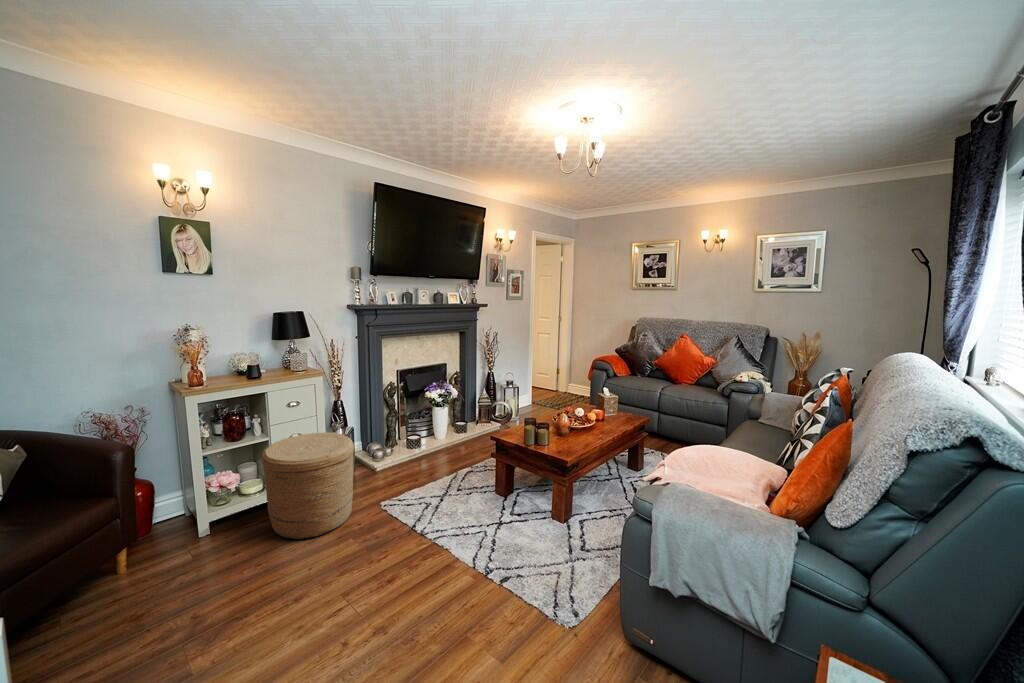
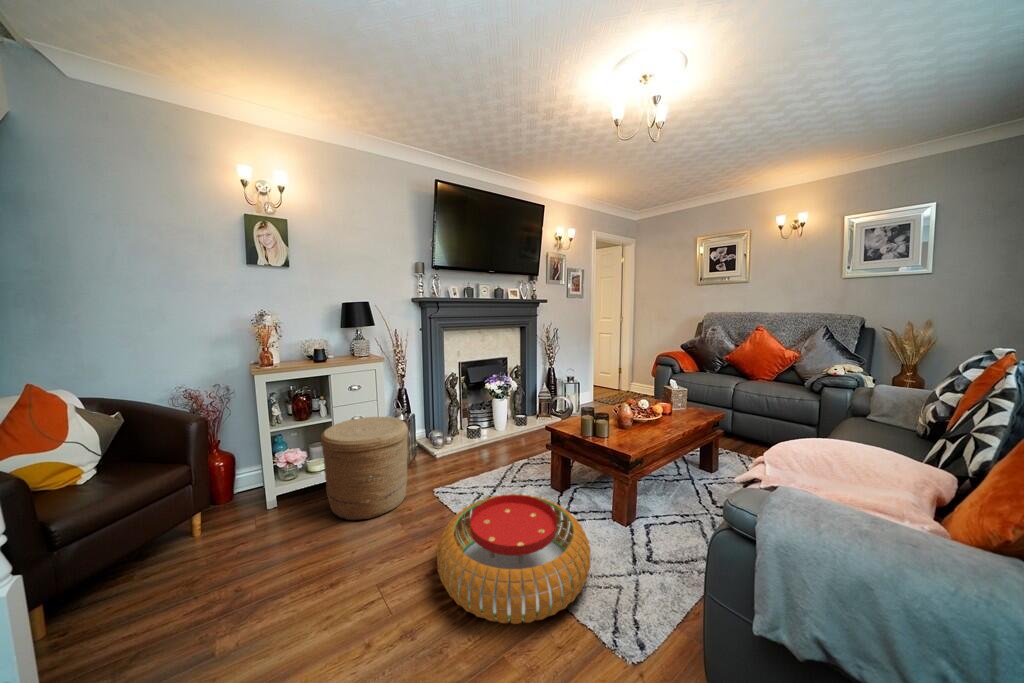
pouf: none [396,502,534,612] -> present [437,494,591,624]

